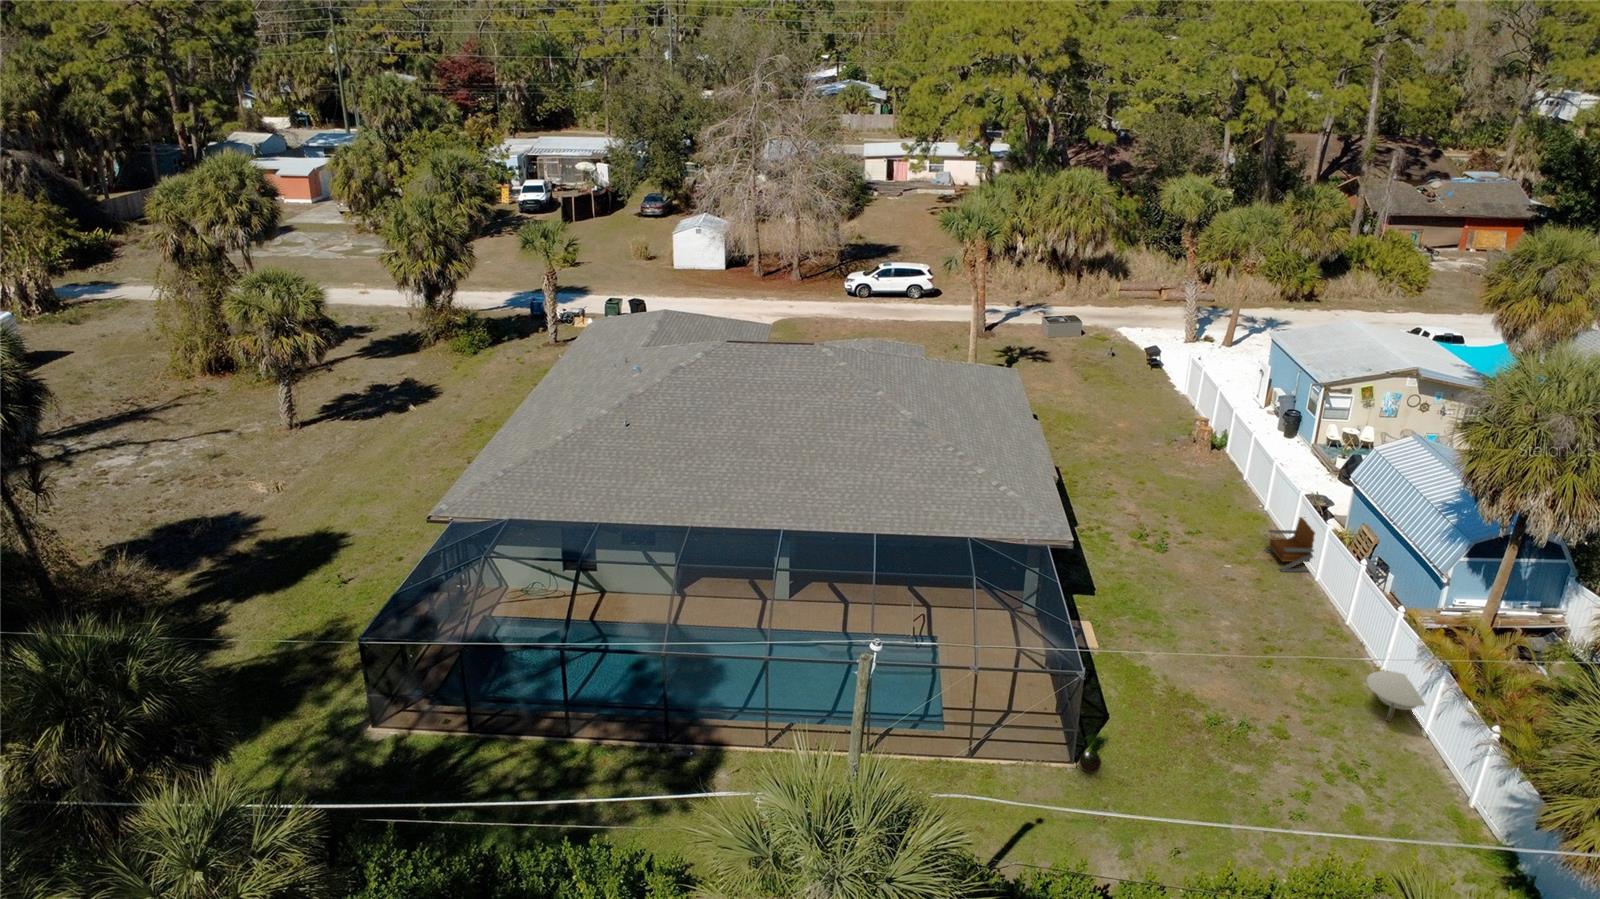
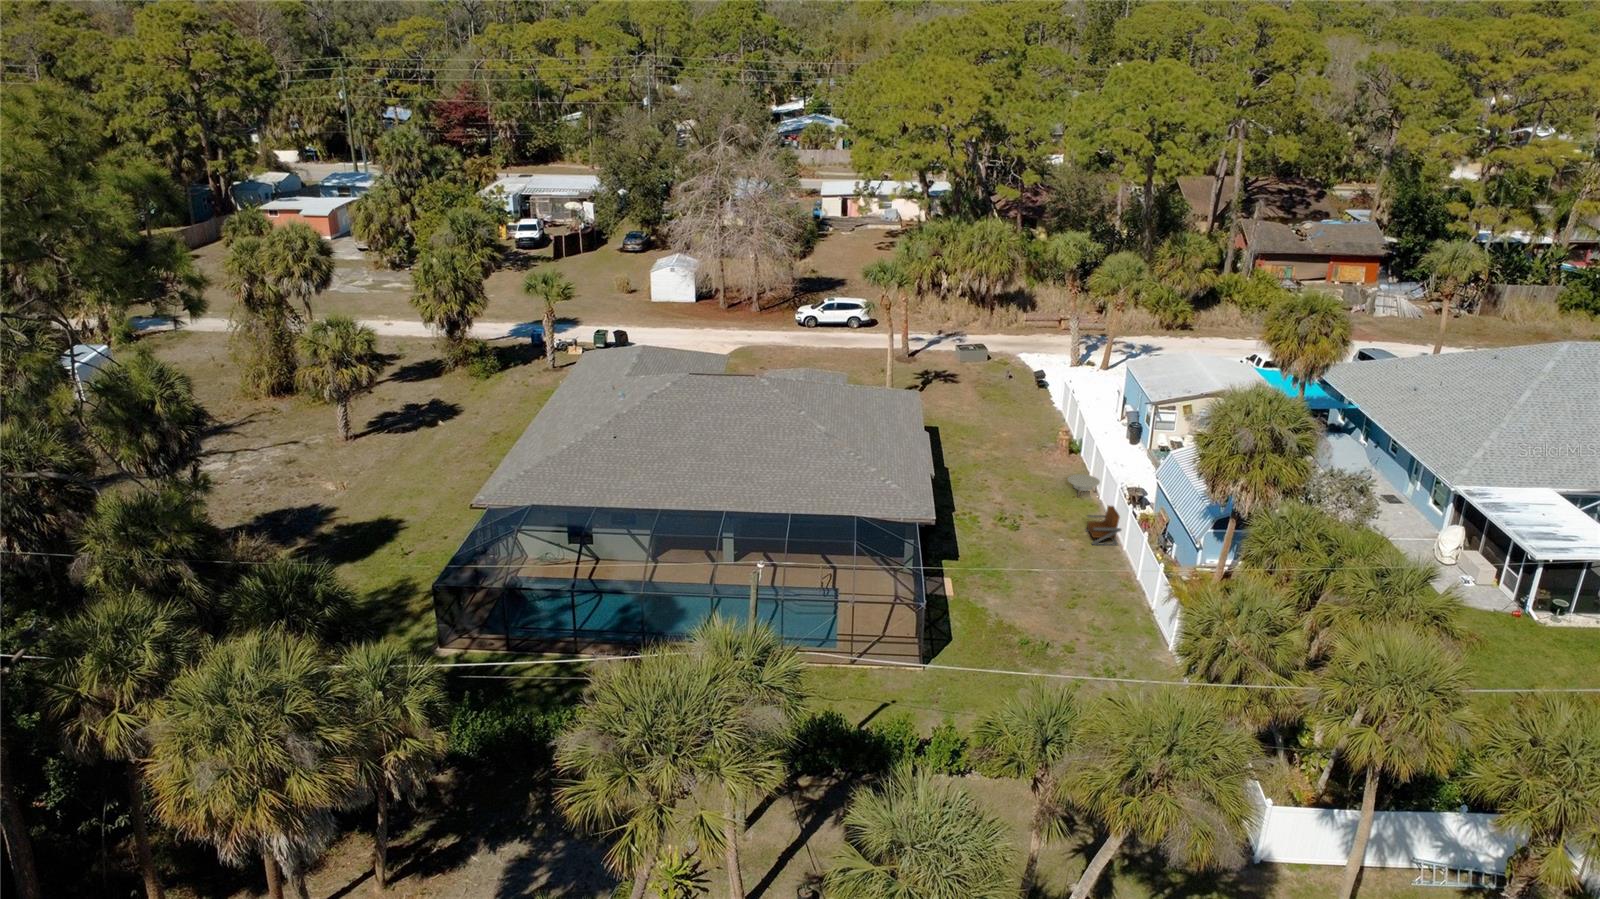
round table: present [1367,671,1425,721] -> present [1068,474,1100,497]
potted tree: present [1079,734,1108,773] -> none [918,646,938,674]

